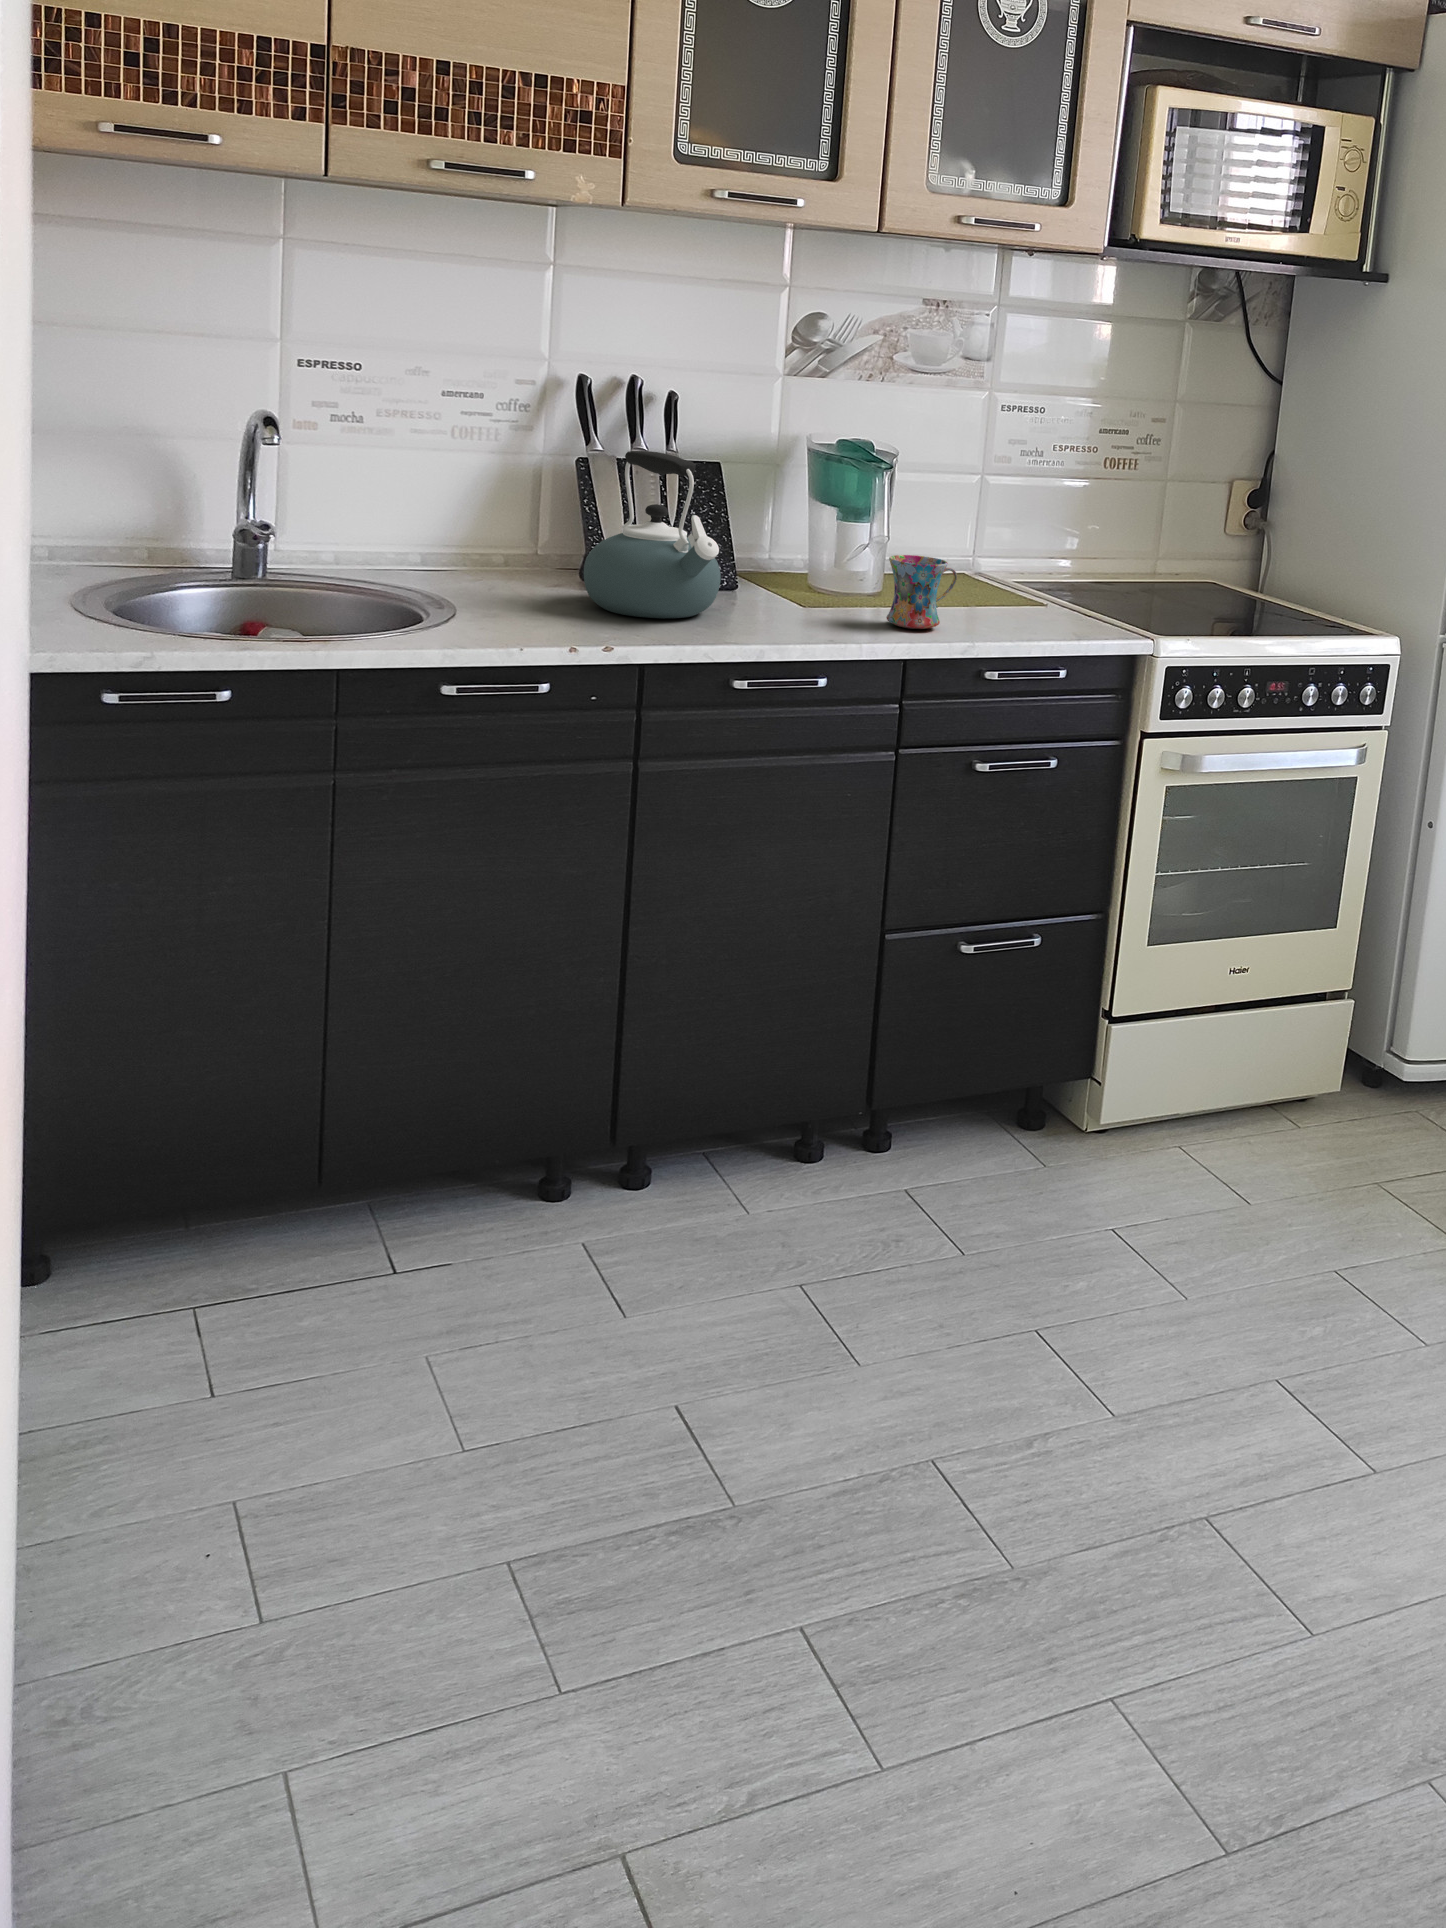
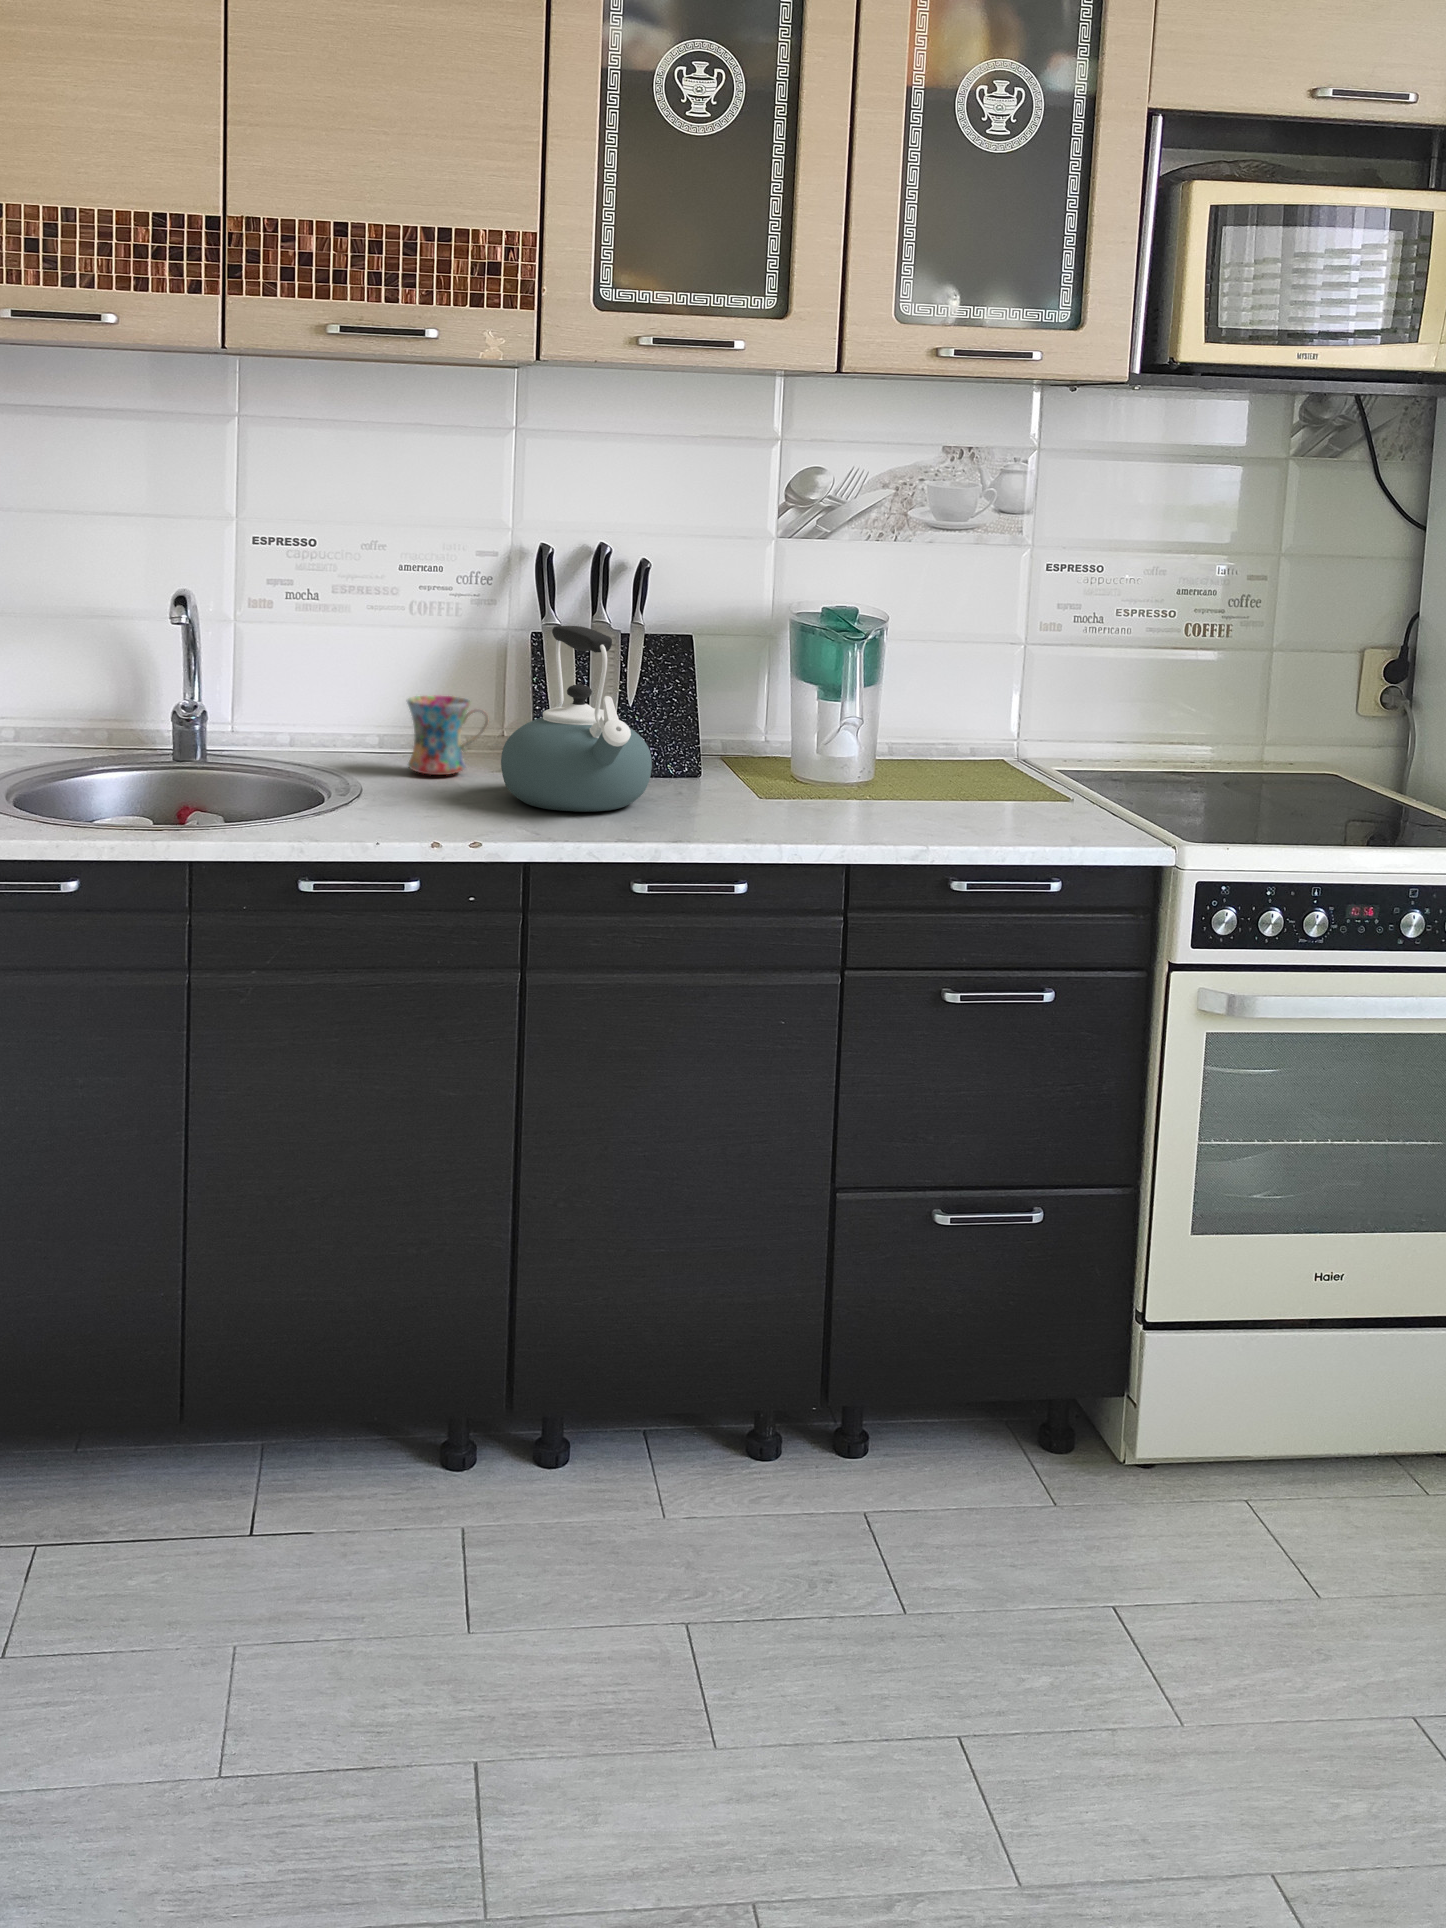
mug: present [886,555,957,629] -> present [407,696,488,775]

